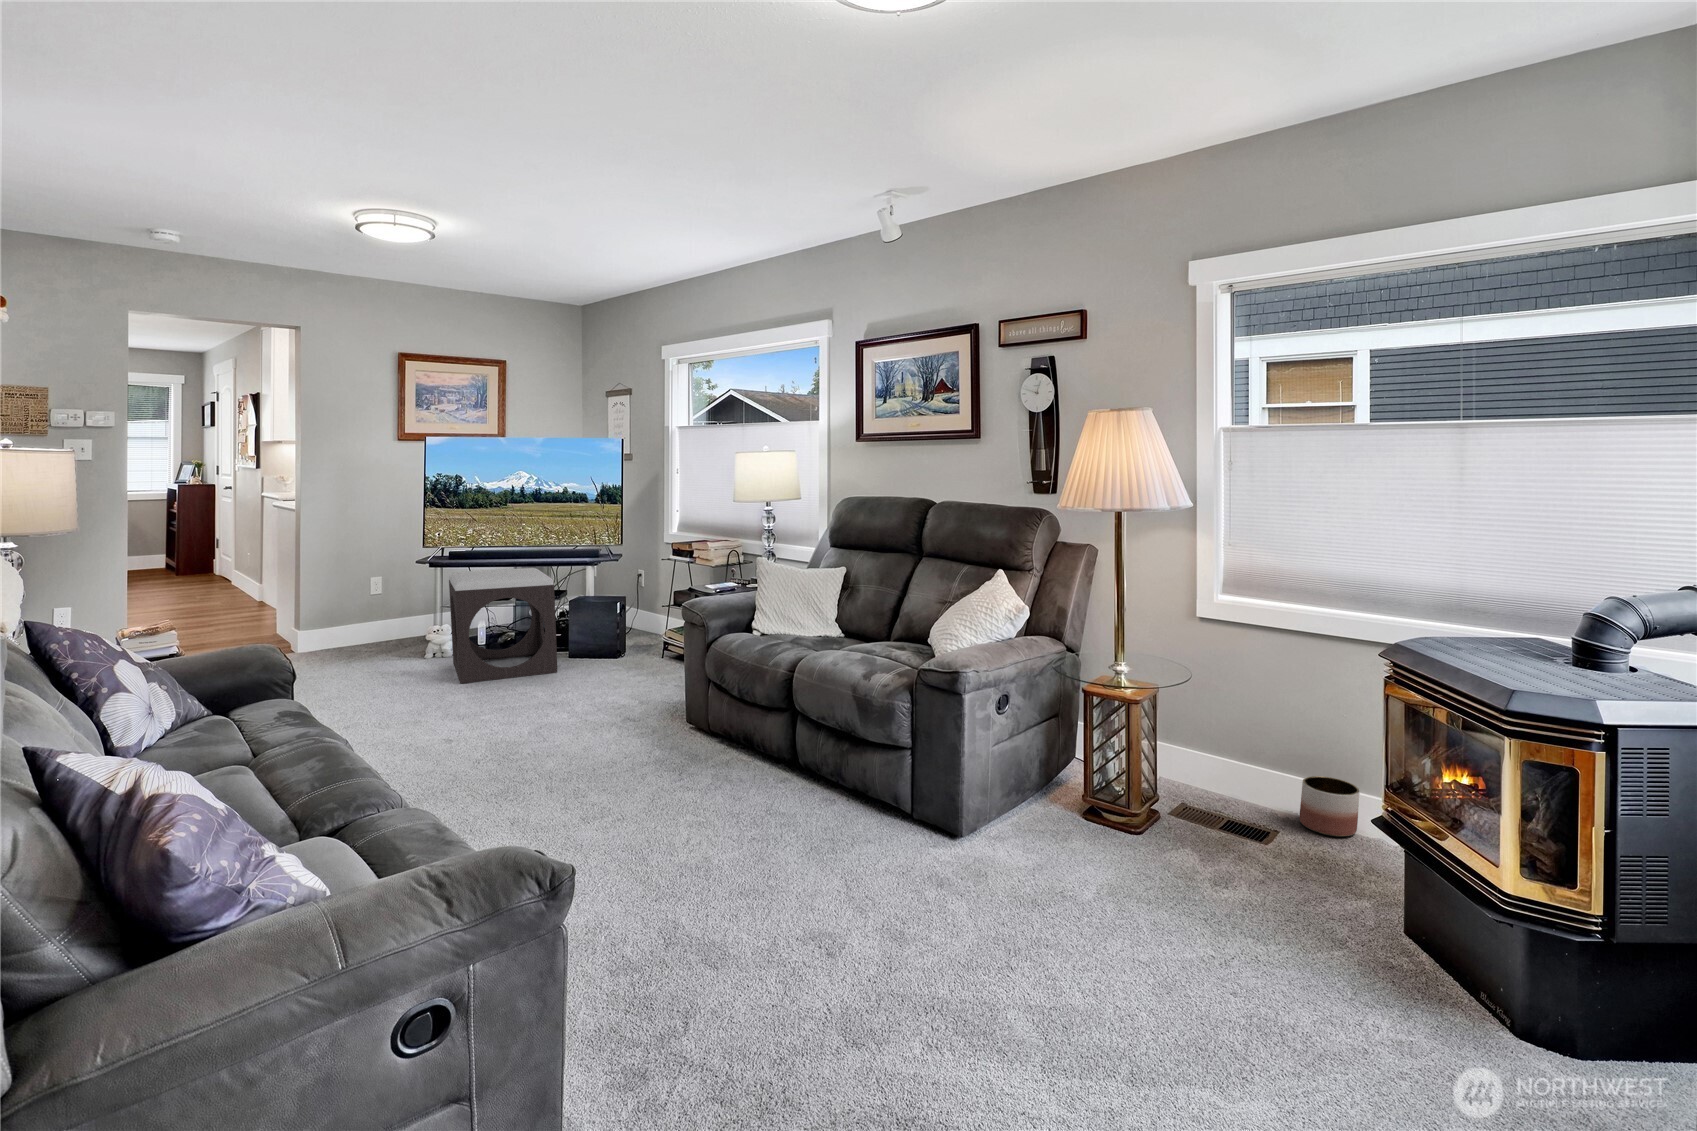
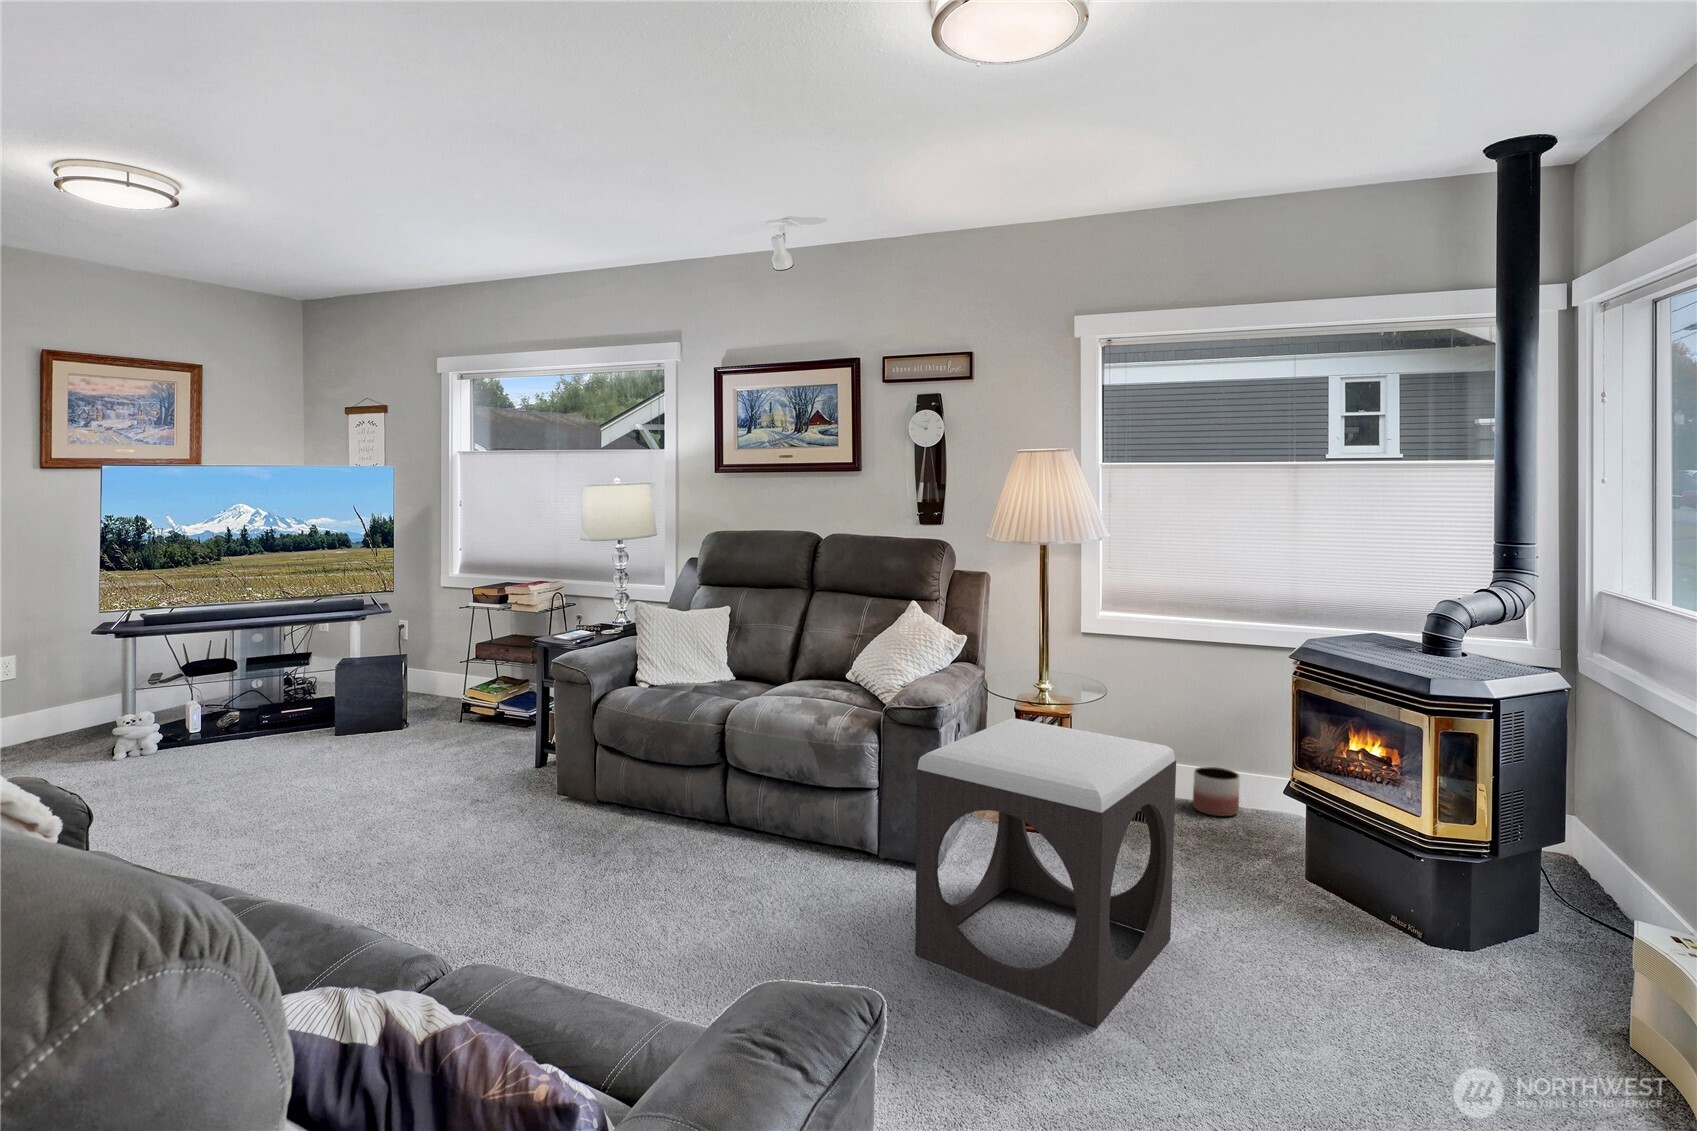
footstool: present [449,568,557,683] -> present [915,718,1176,1027]

